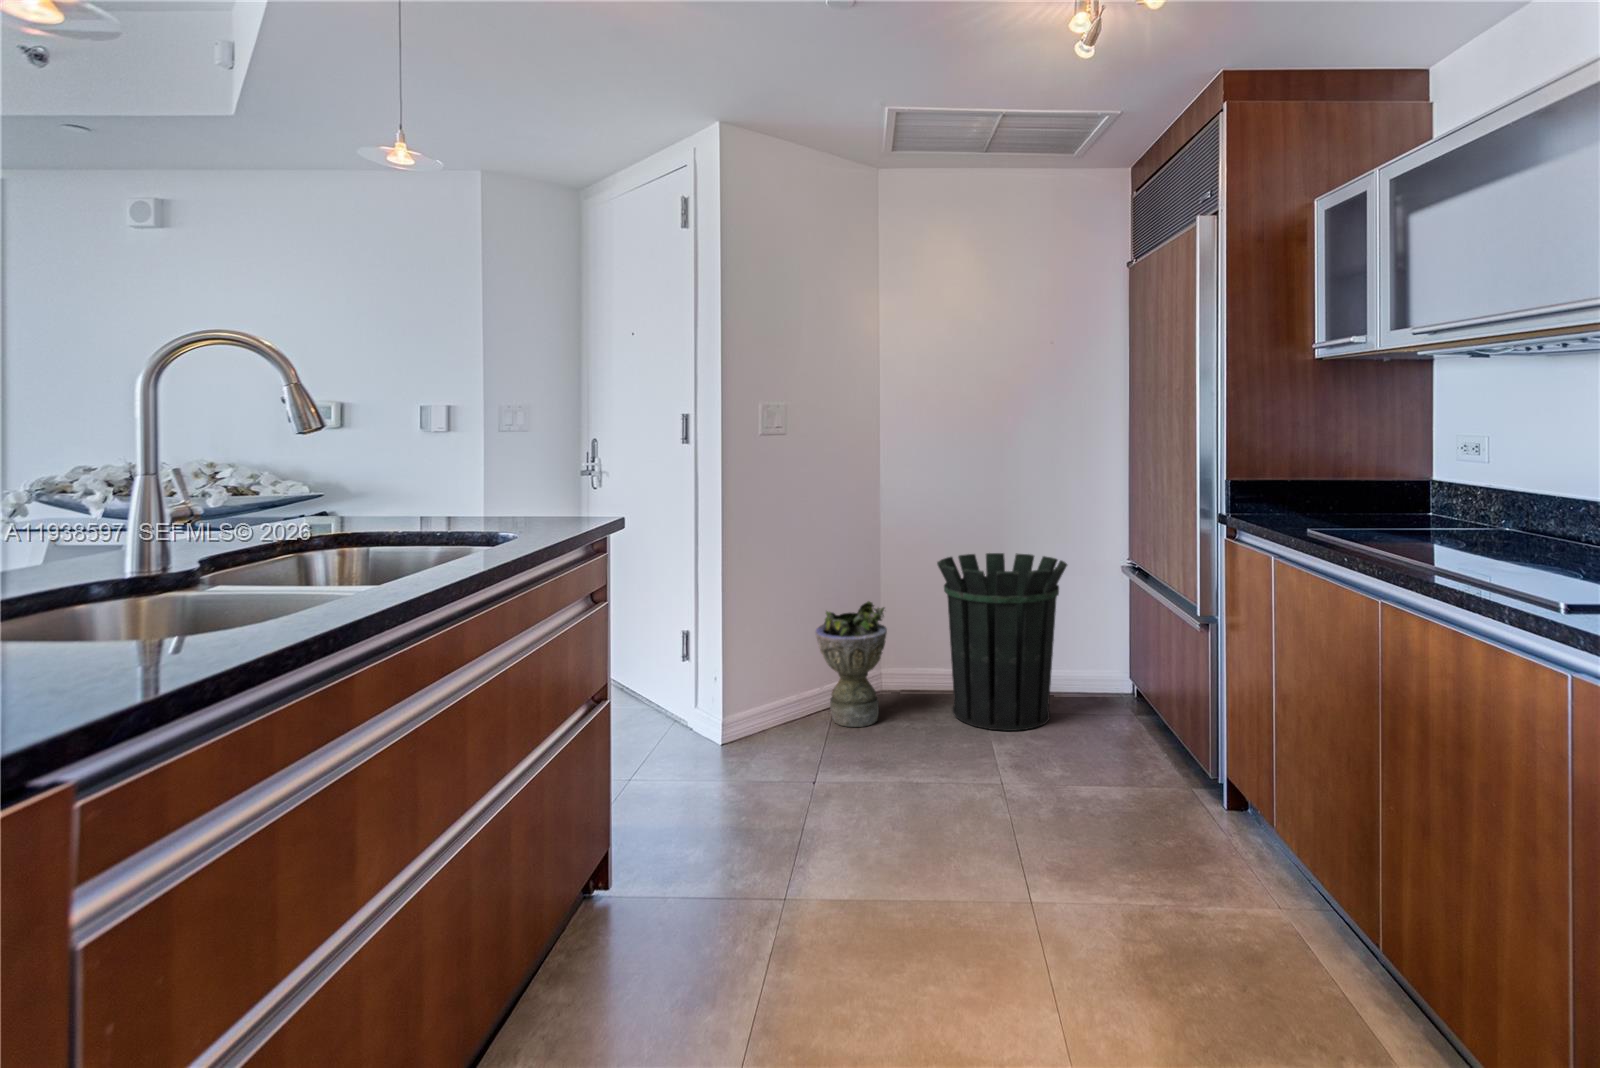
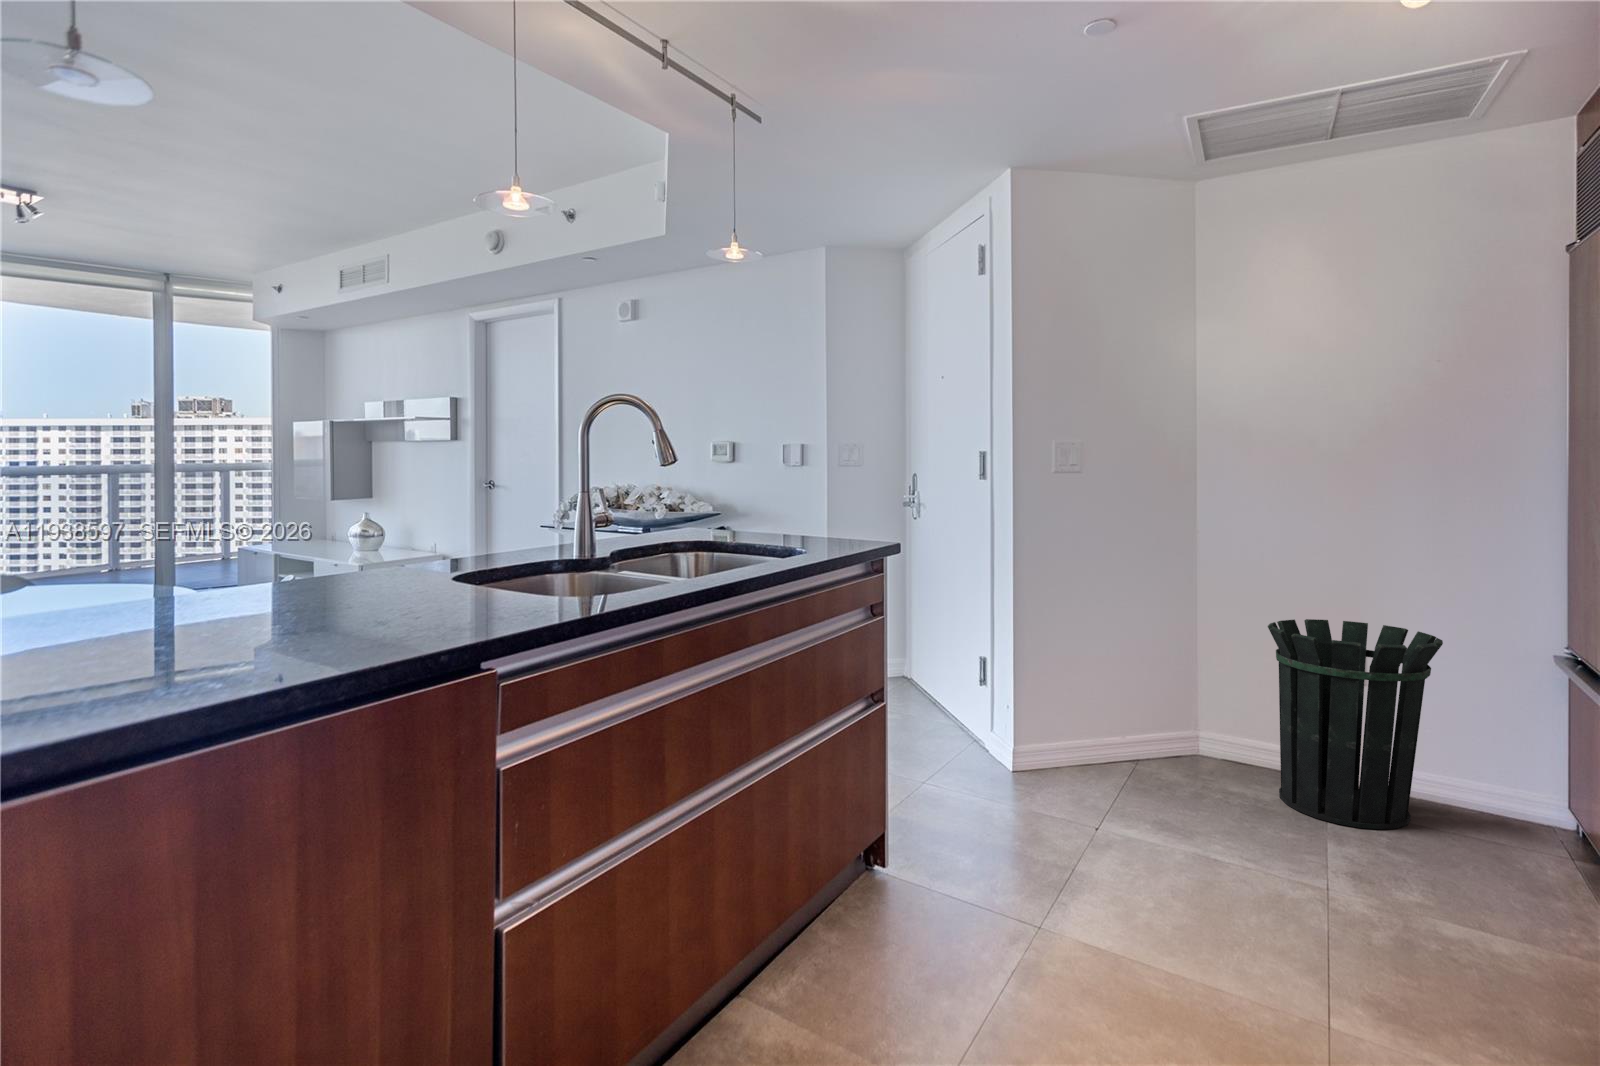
planter: present [816,601,887,727] -> none [1120,656,1203,785]

